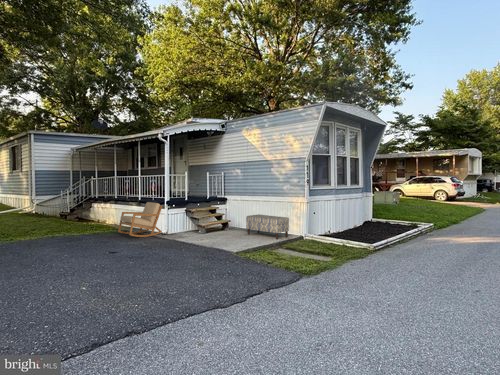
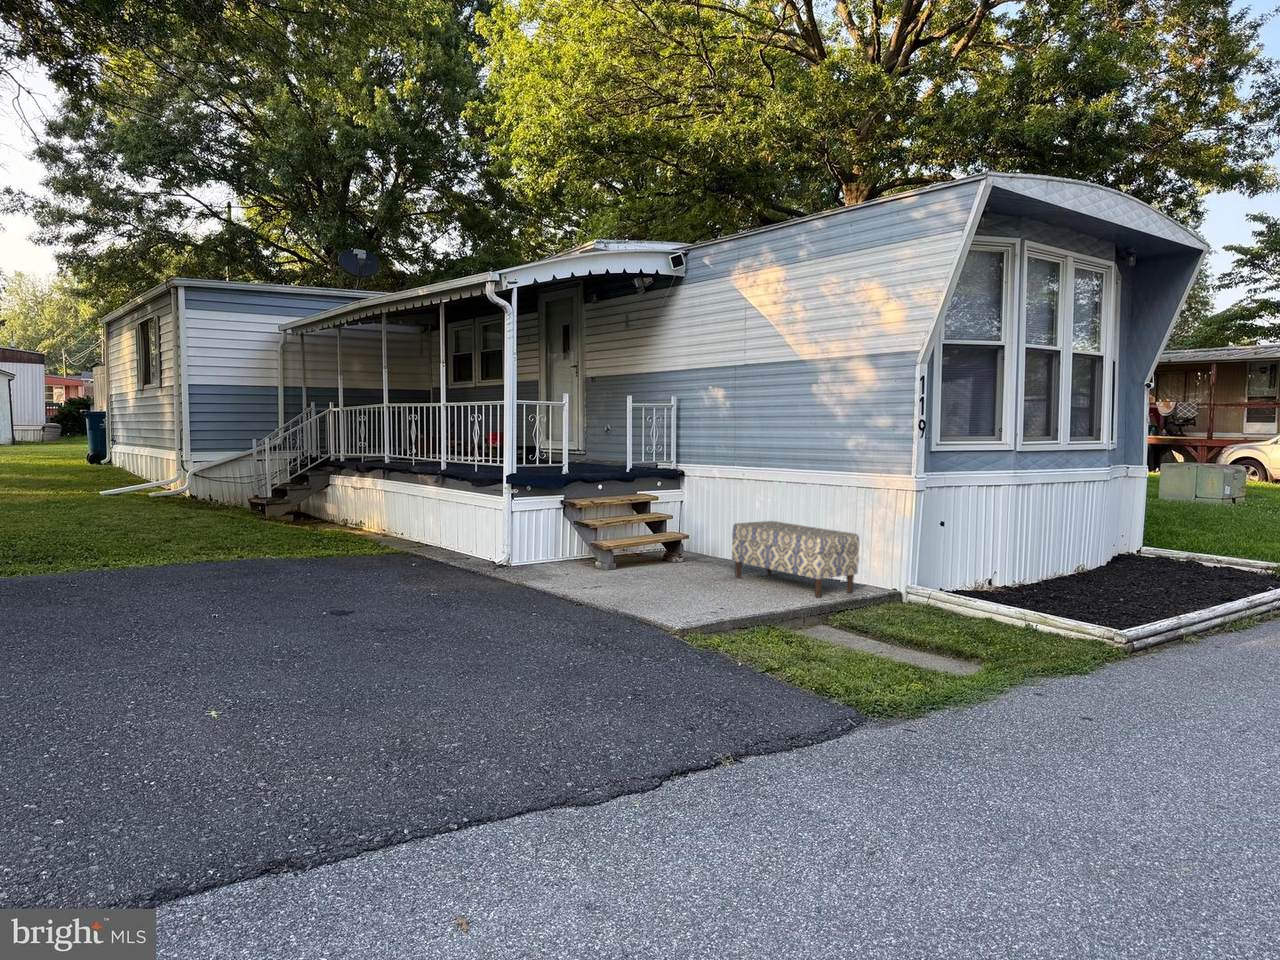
chair: present [118,202,162,237] -> none [378,474,497,569]

